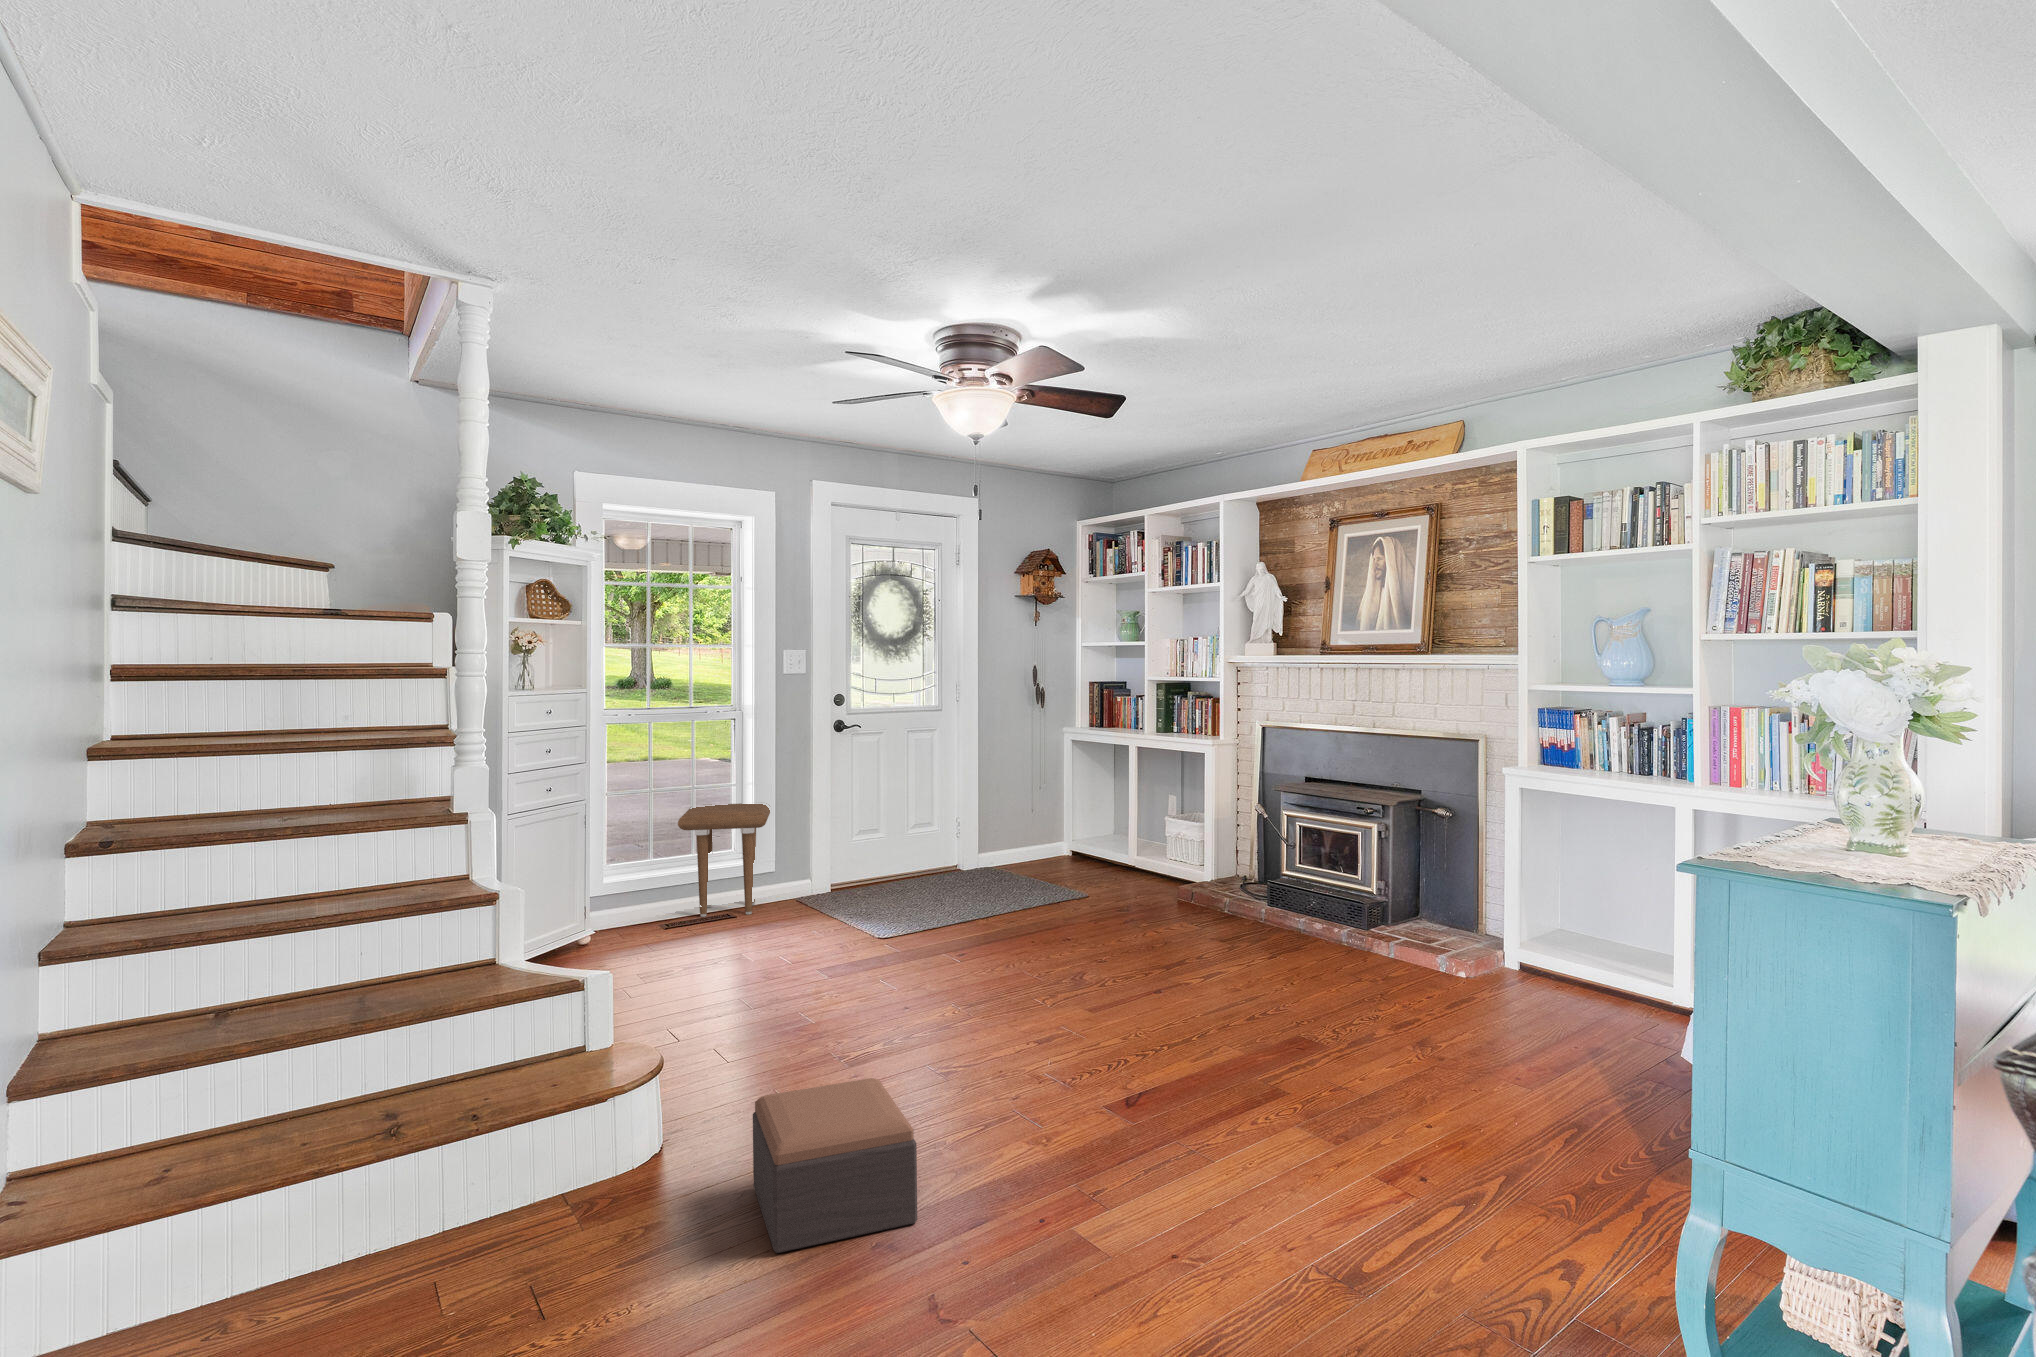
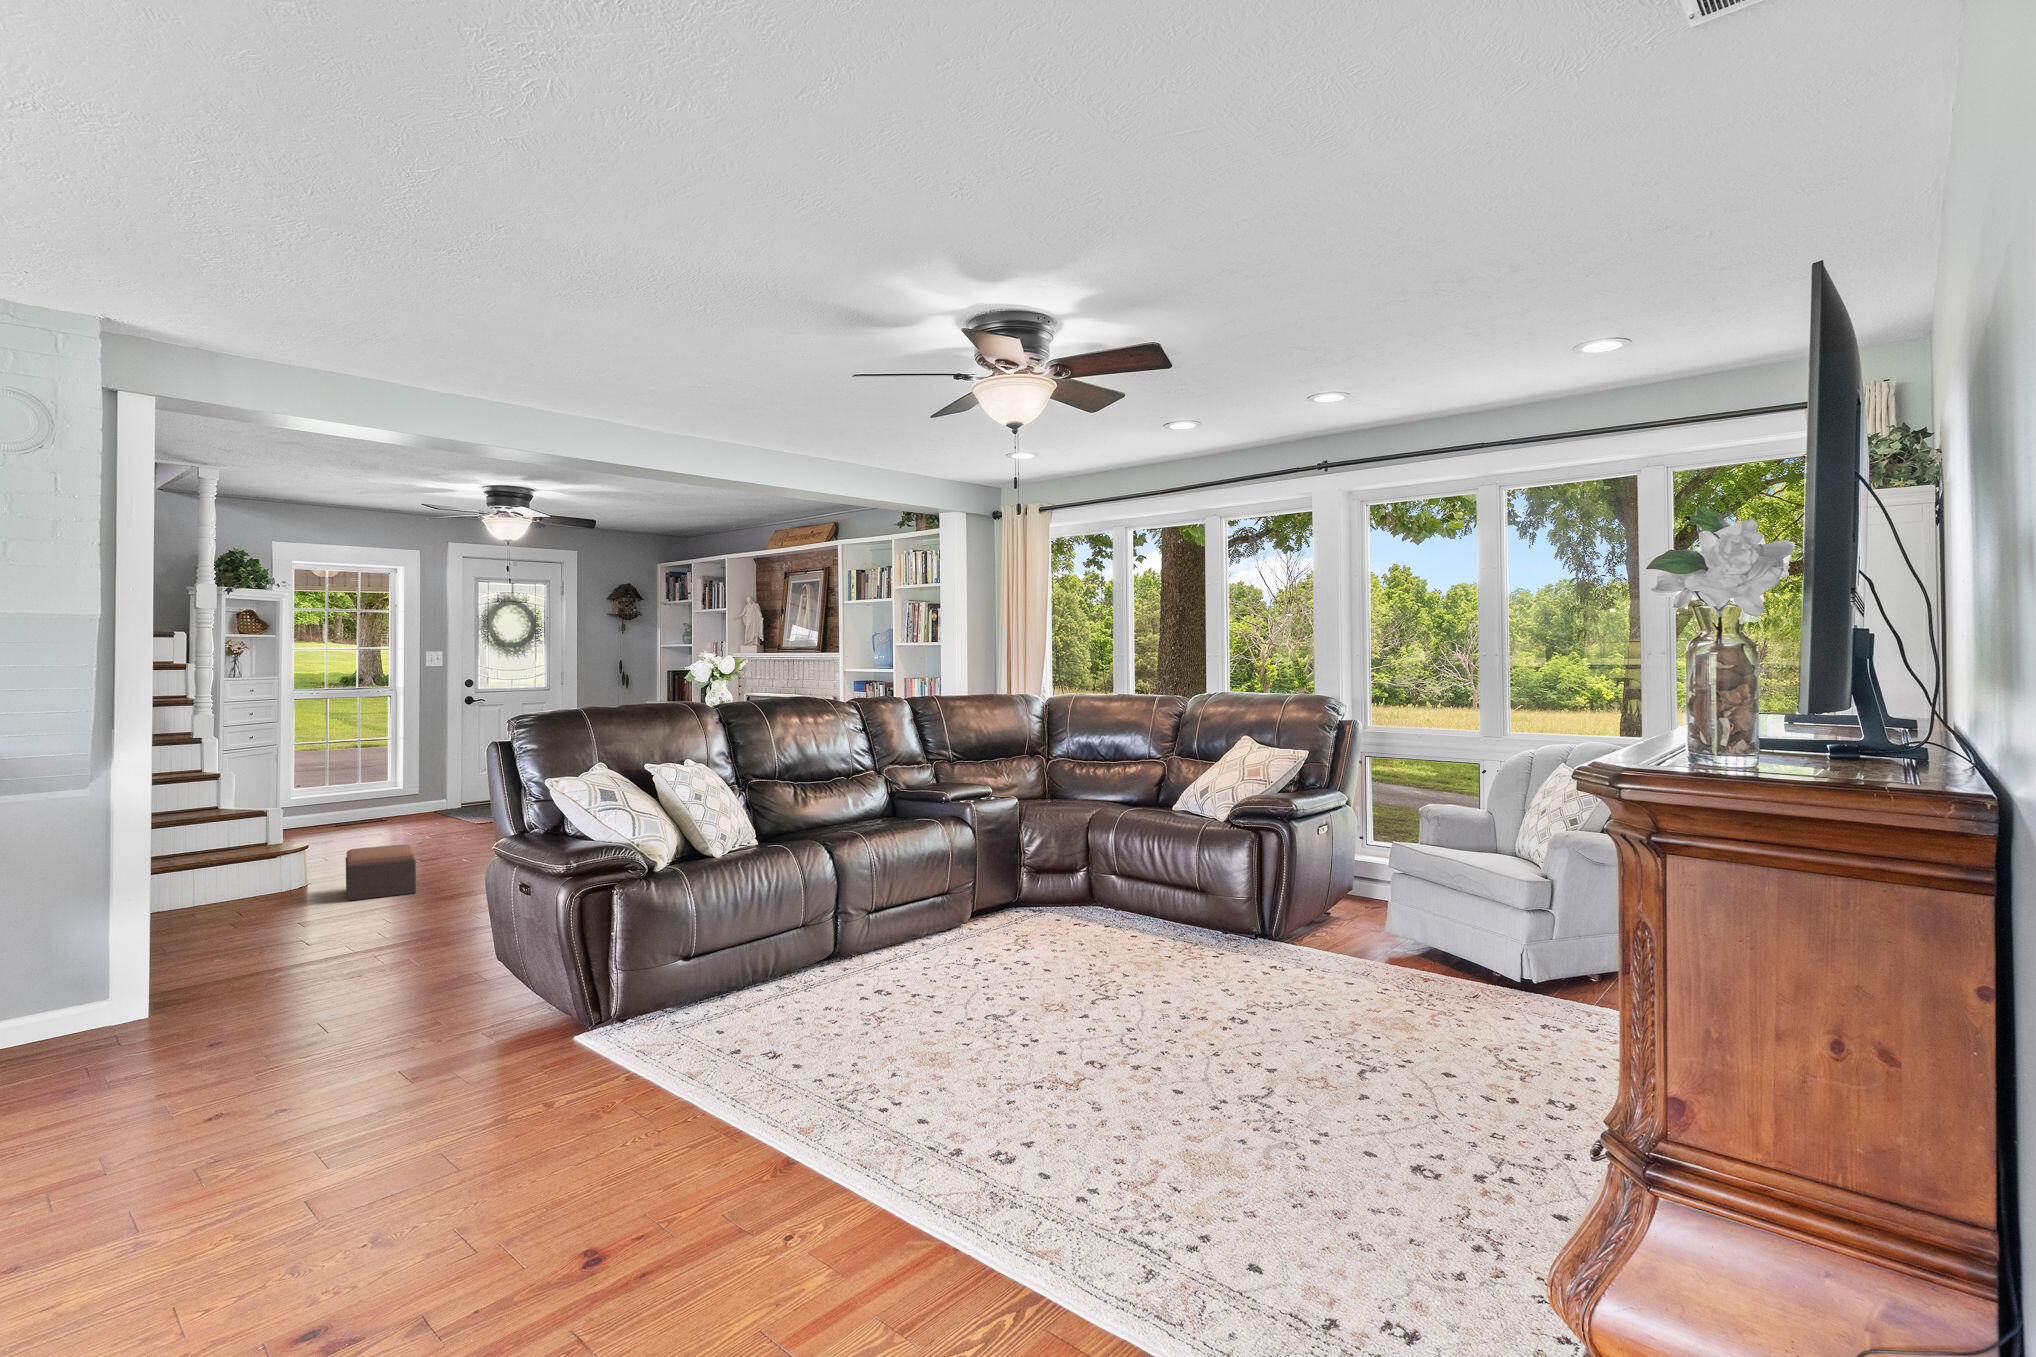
side table: present [678,803,770,917] -> none [346,750,417,821]

